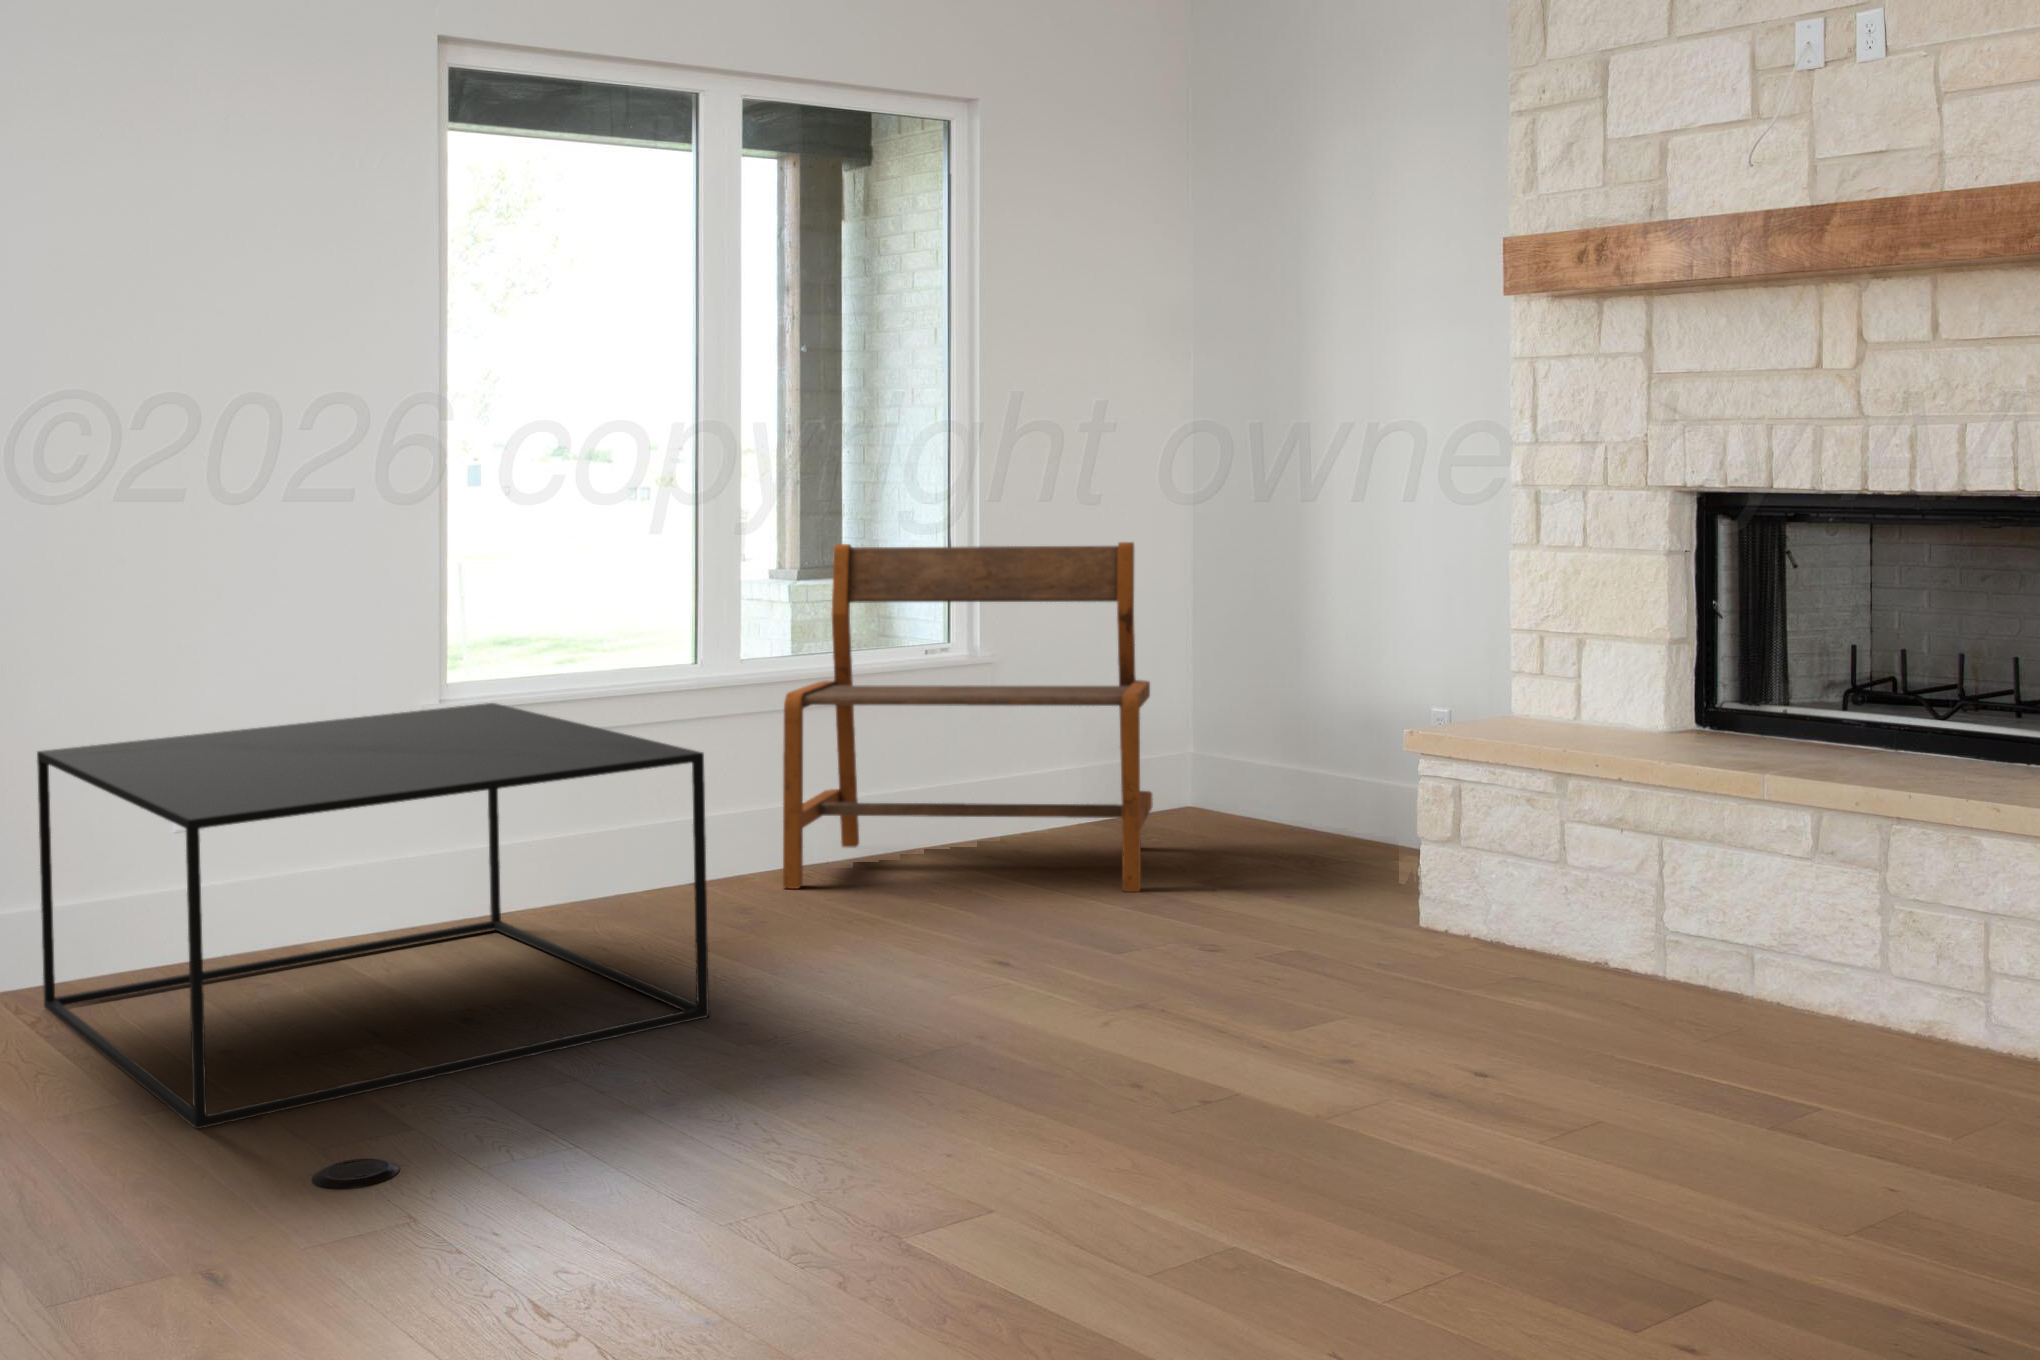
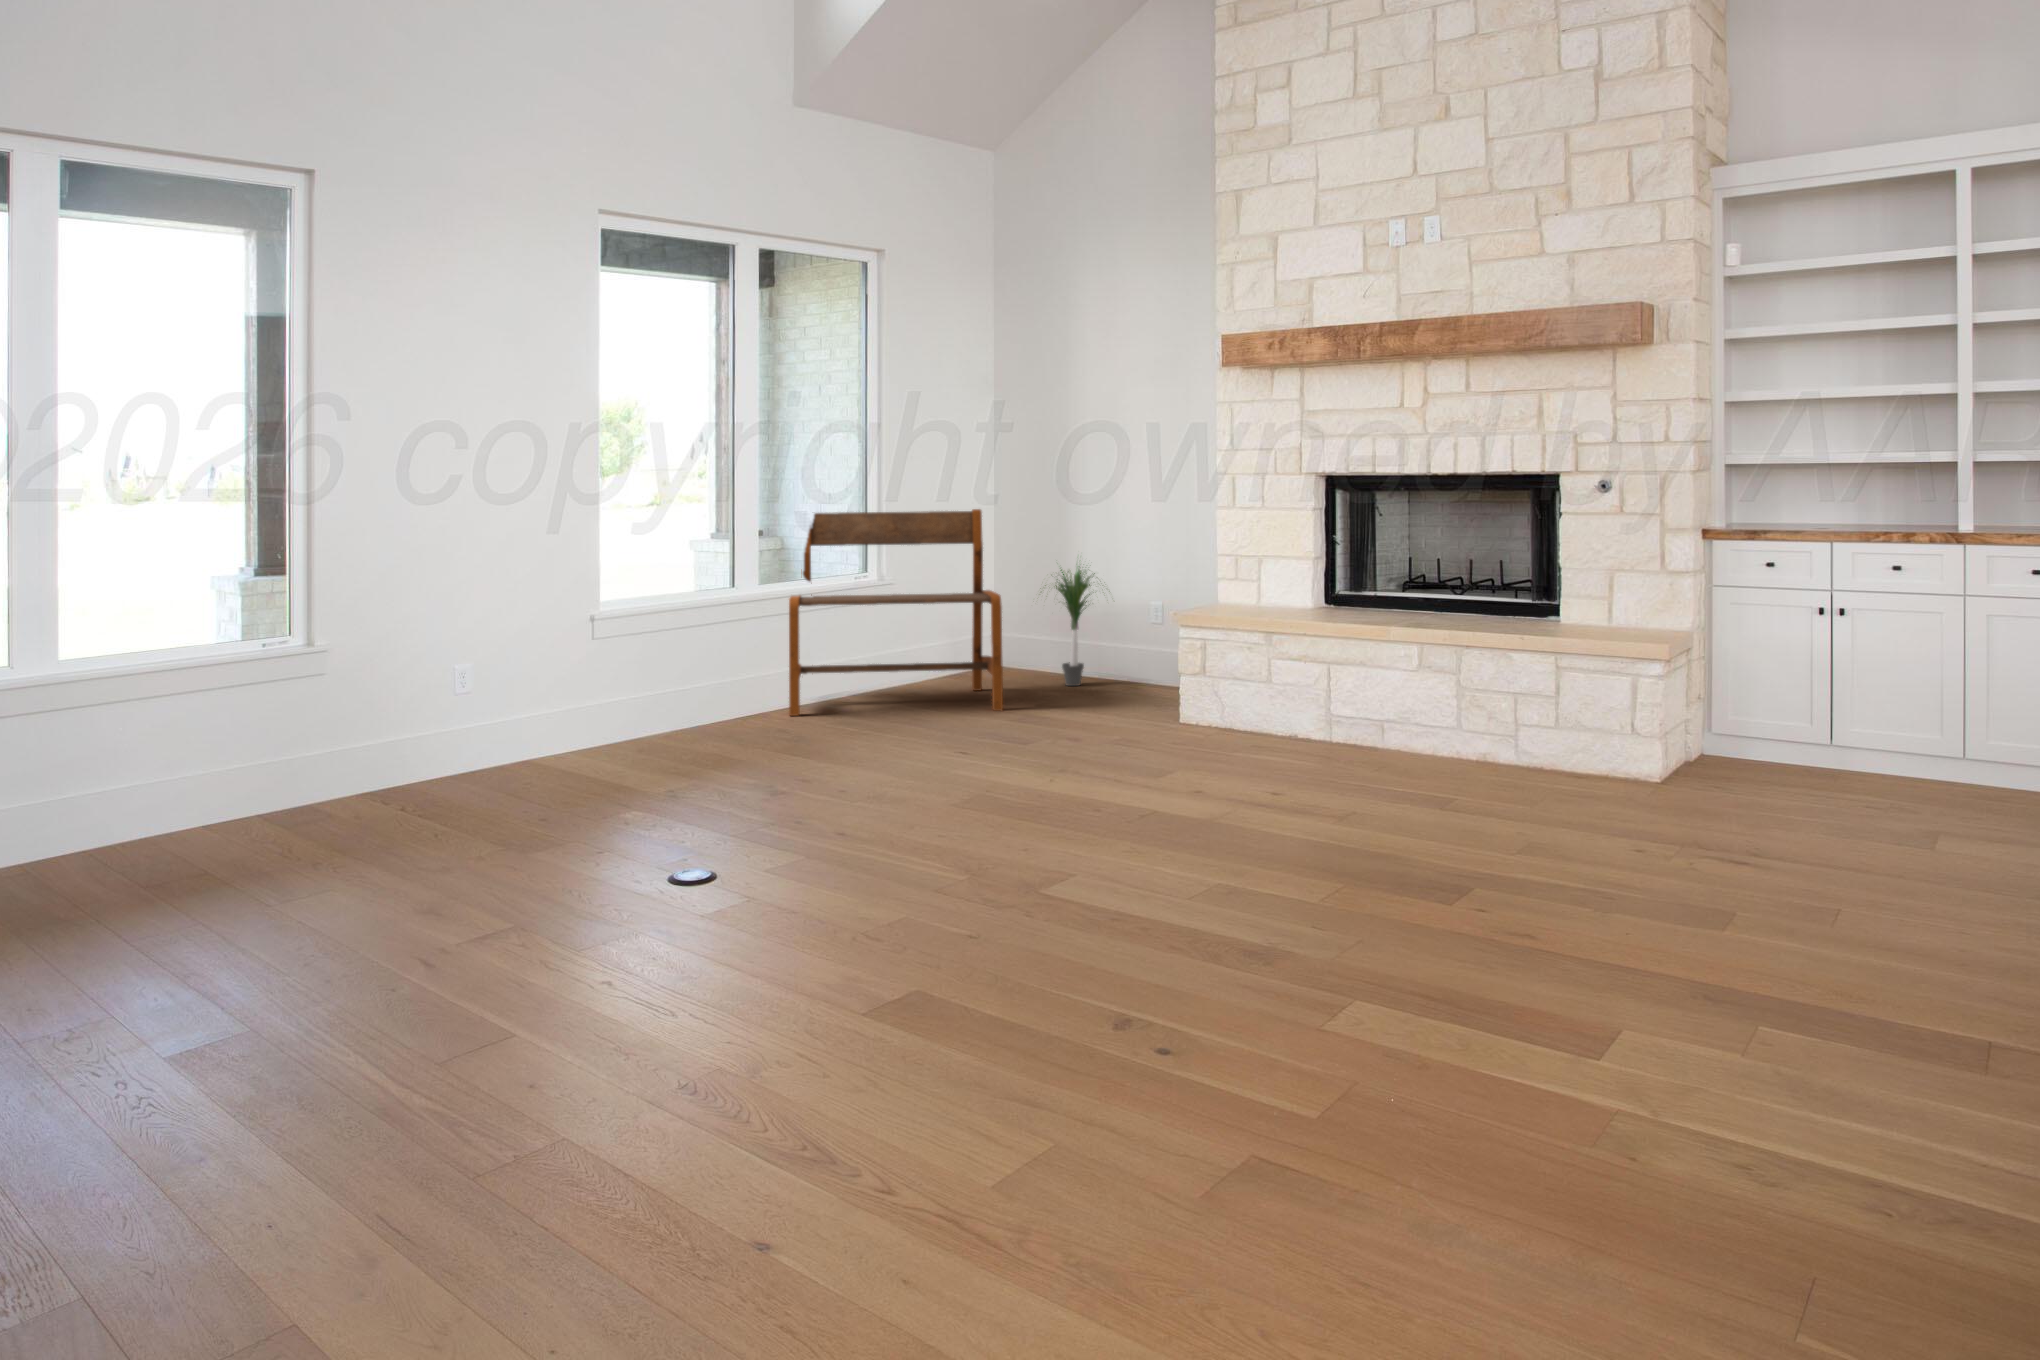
potted plant: none [1229,612,1379,847] -> present [1045,566,1095,686]
coffee table: present [37,703,709,1129] -> none [386,604,815,844]

